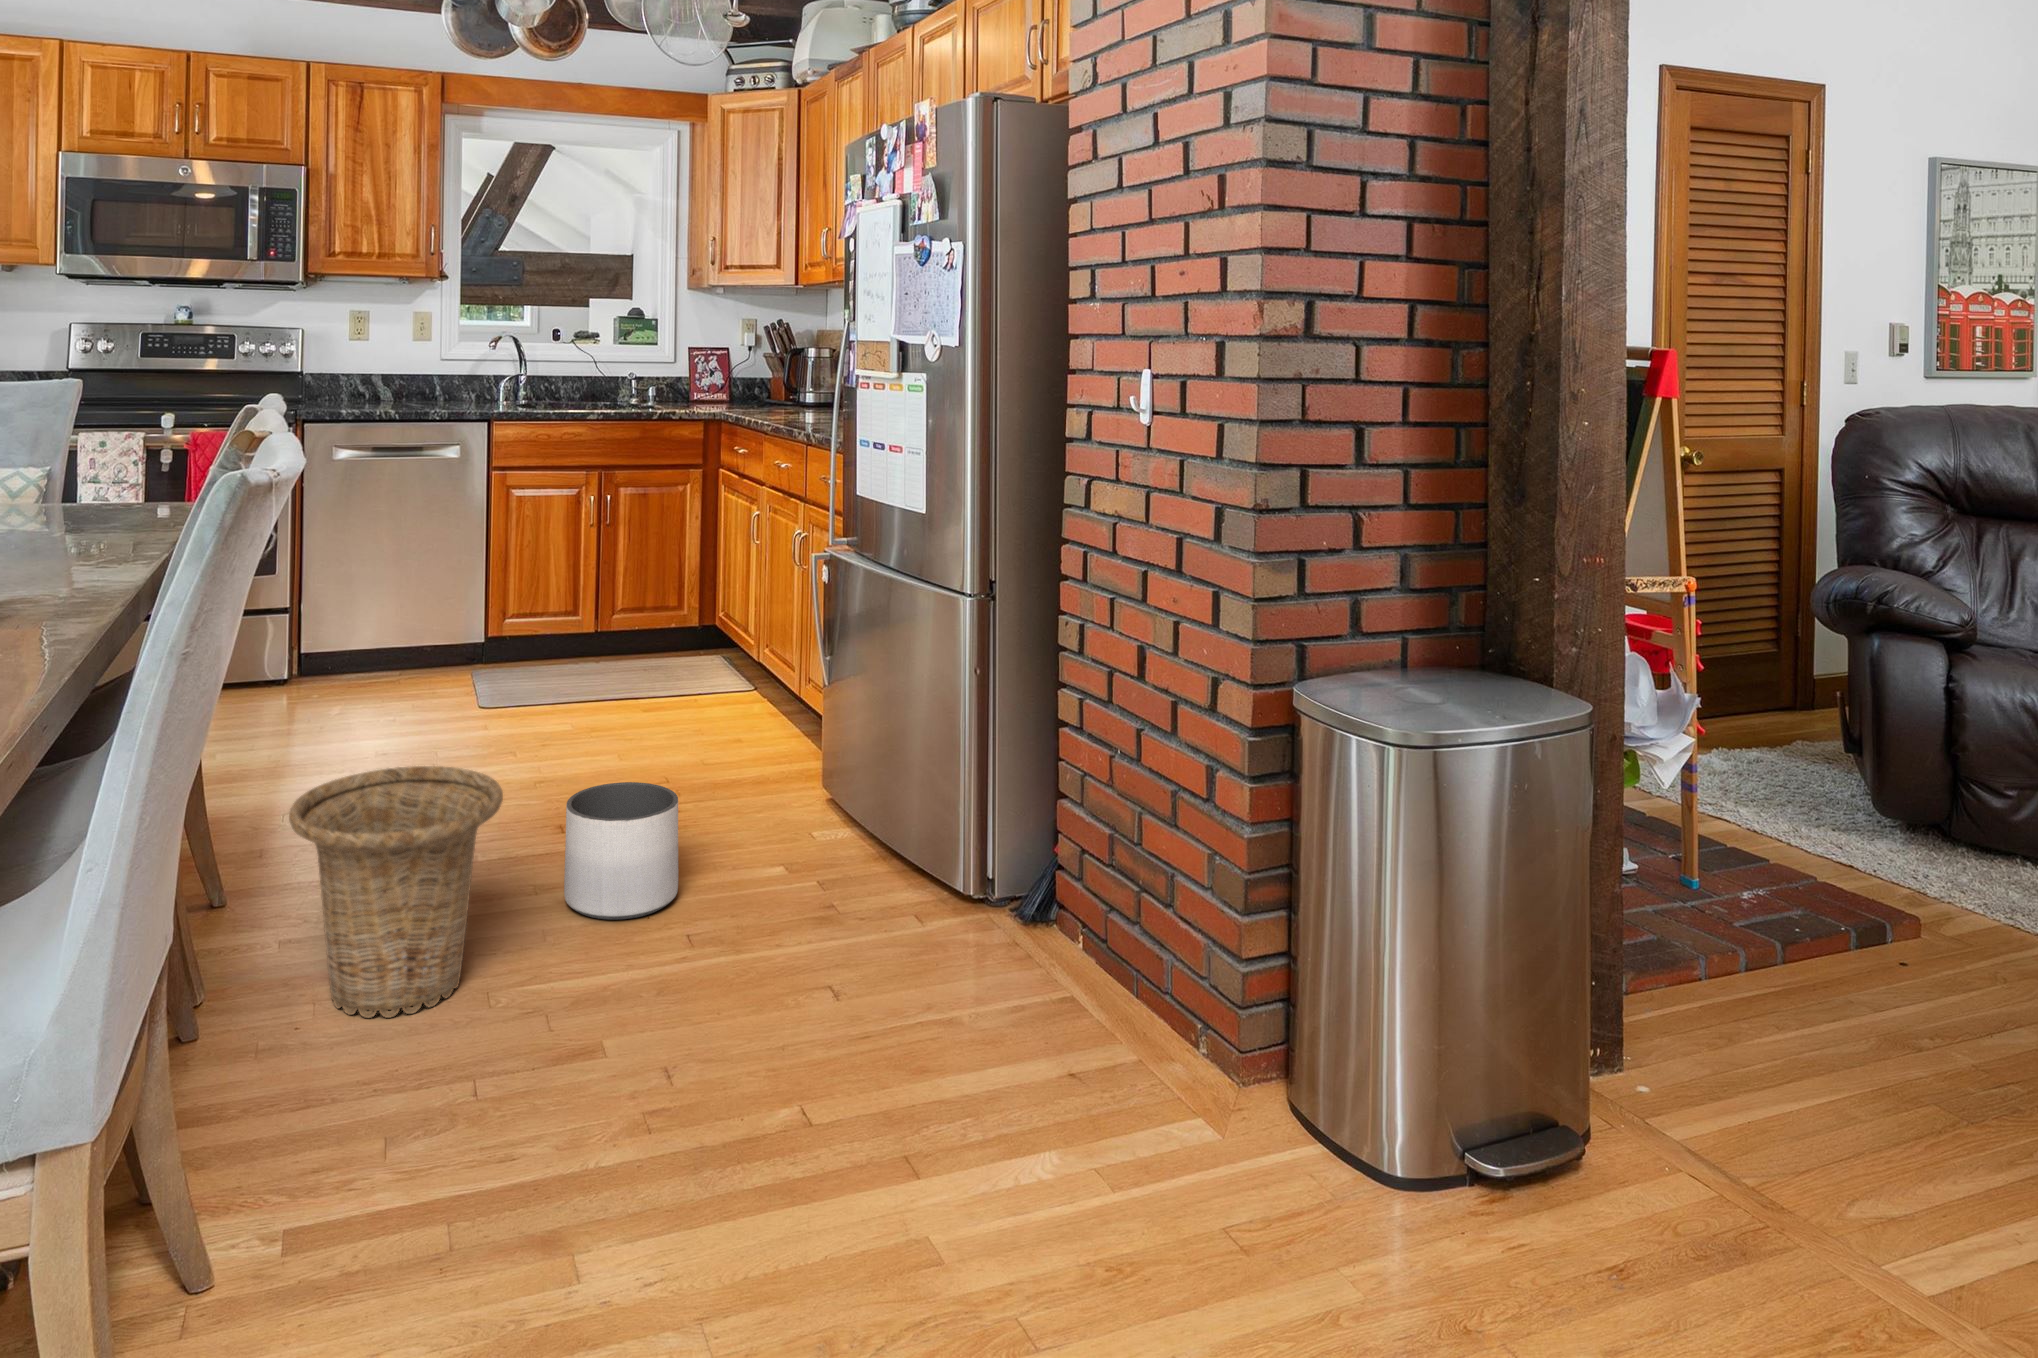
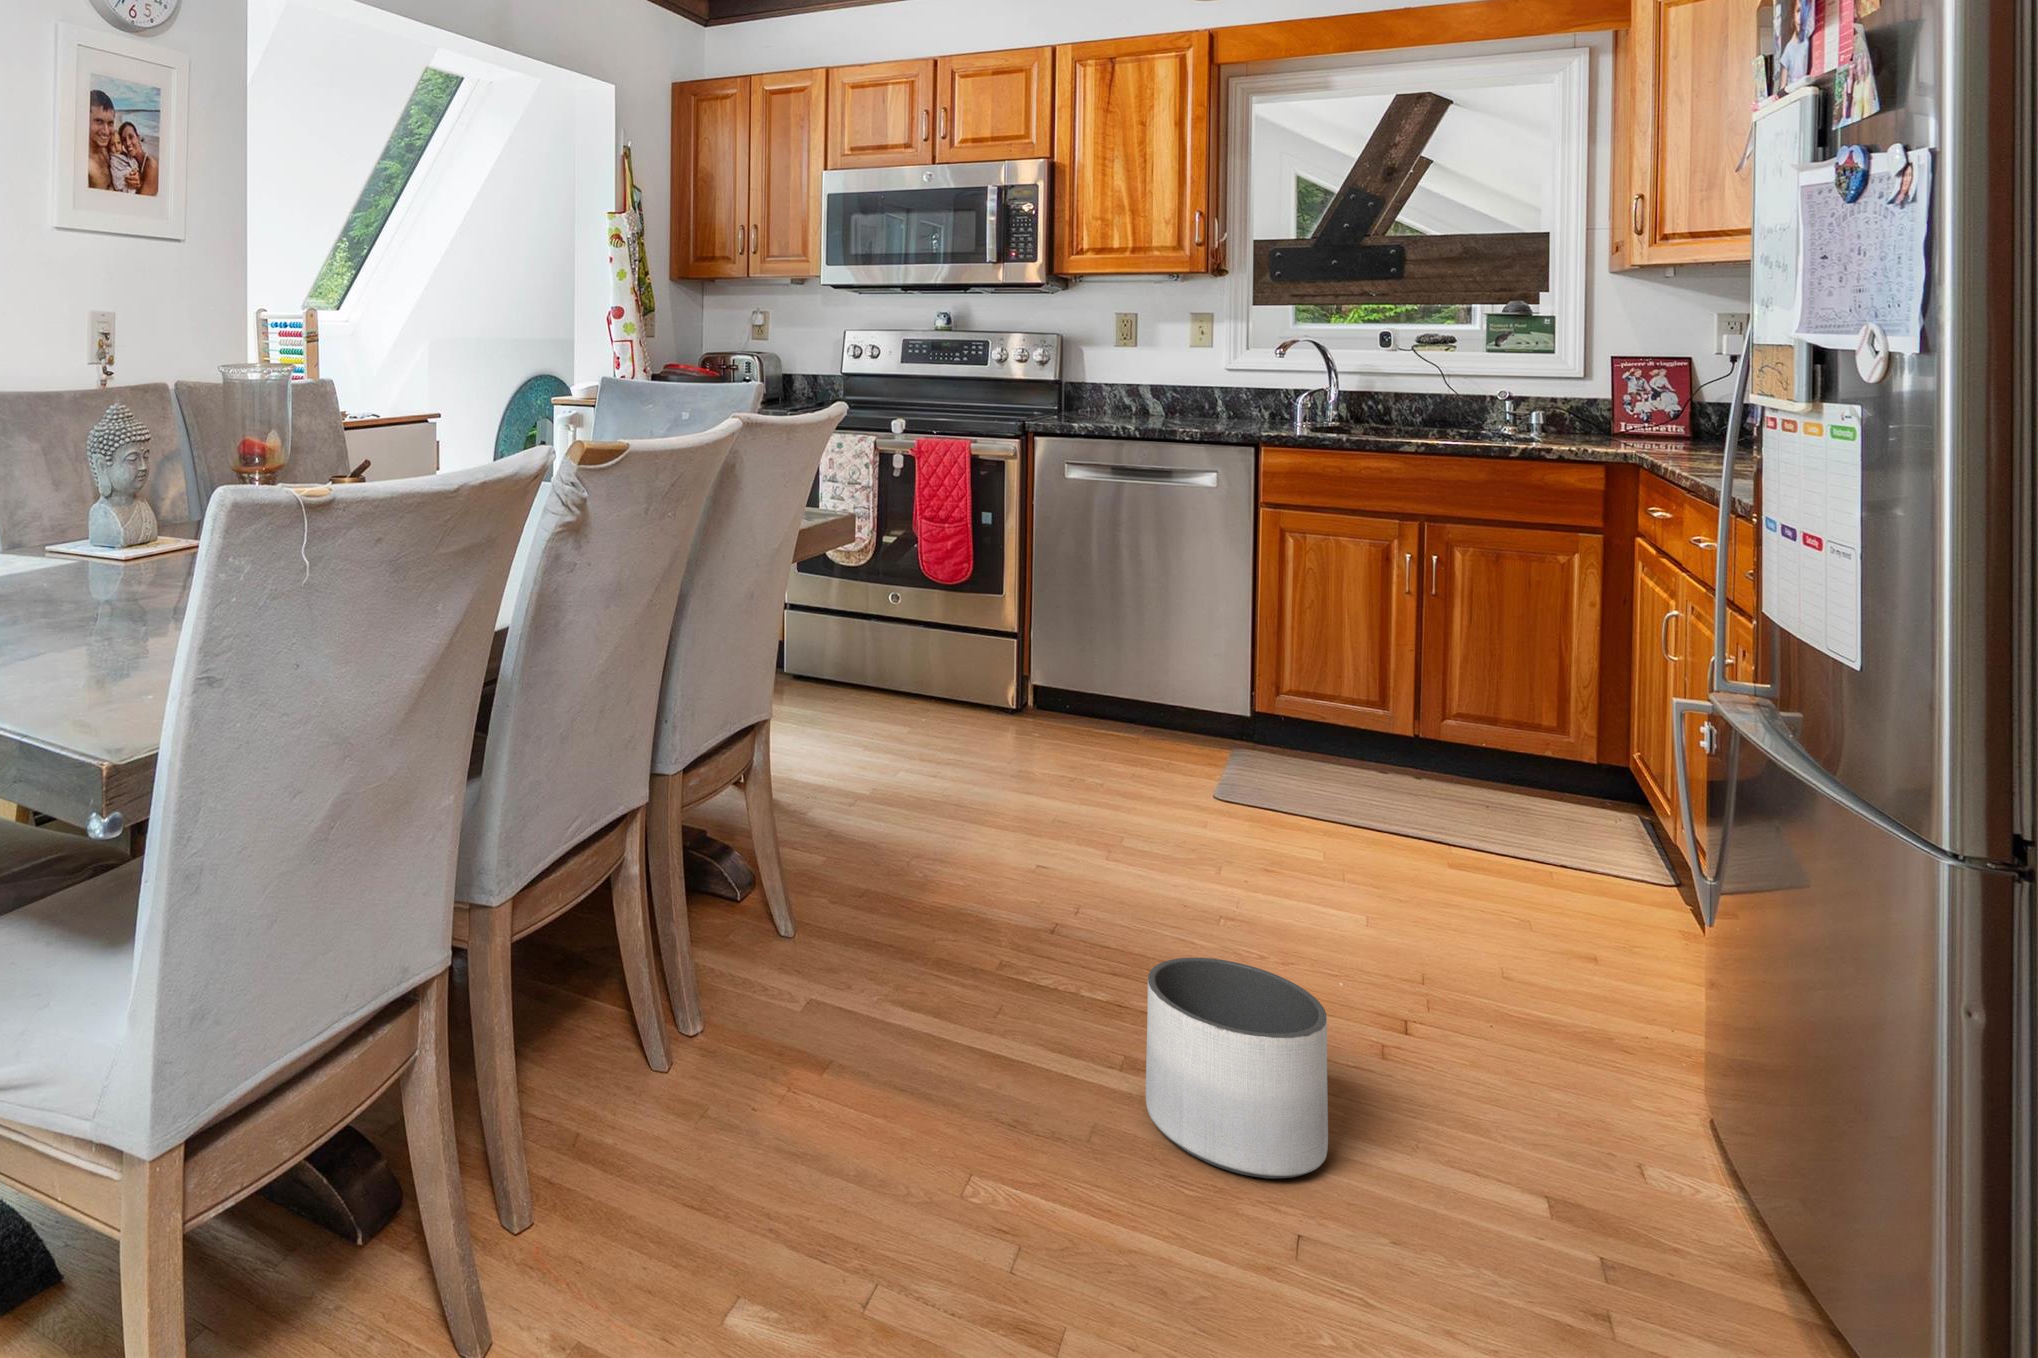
basket: present [289,766,503,1018] -> none [756,844,1009,1164]

